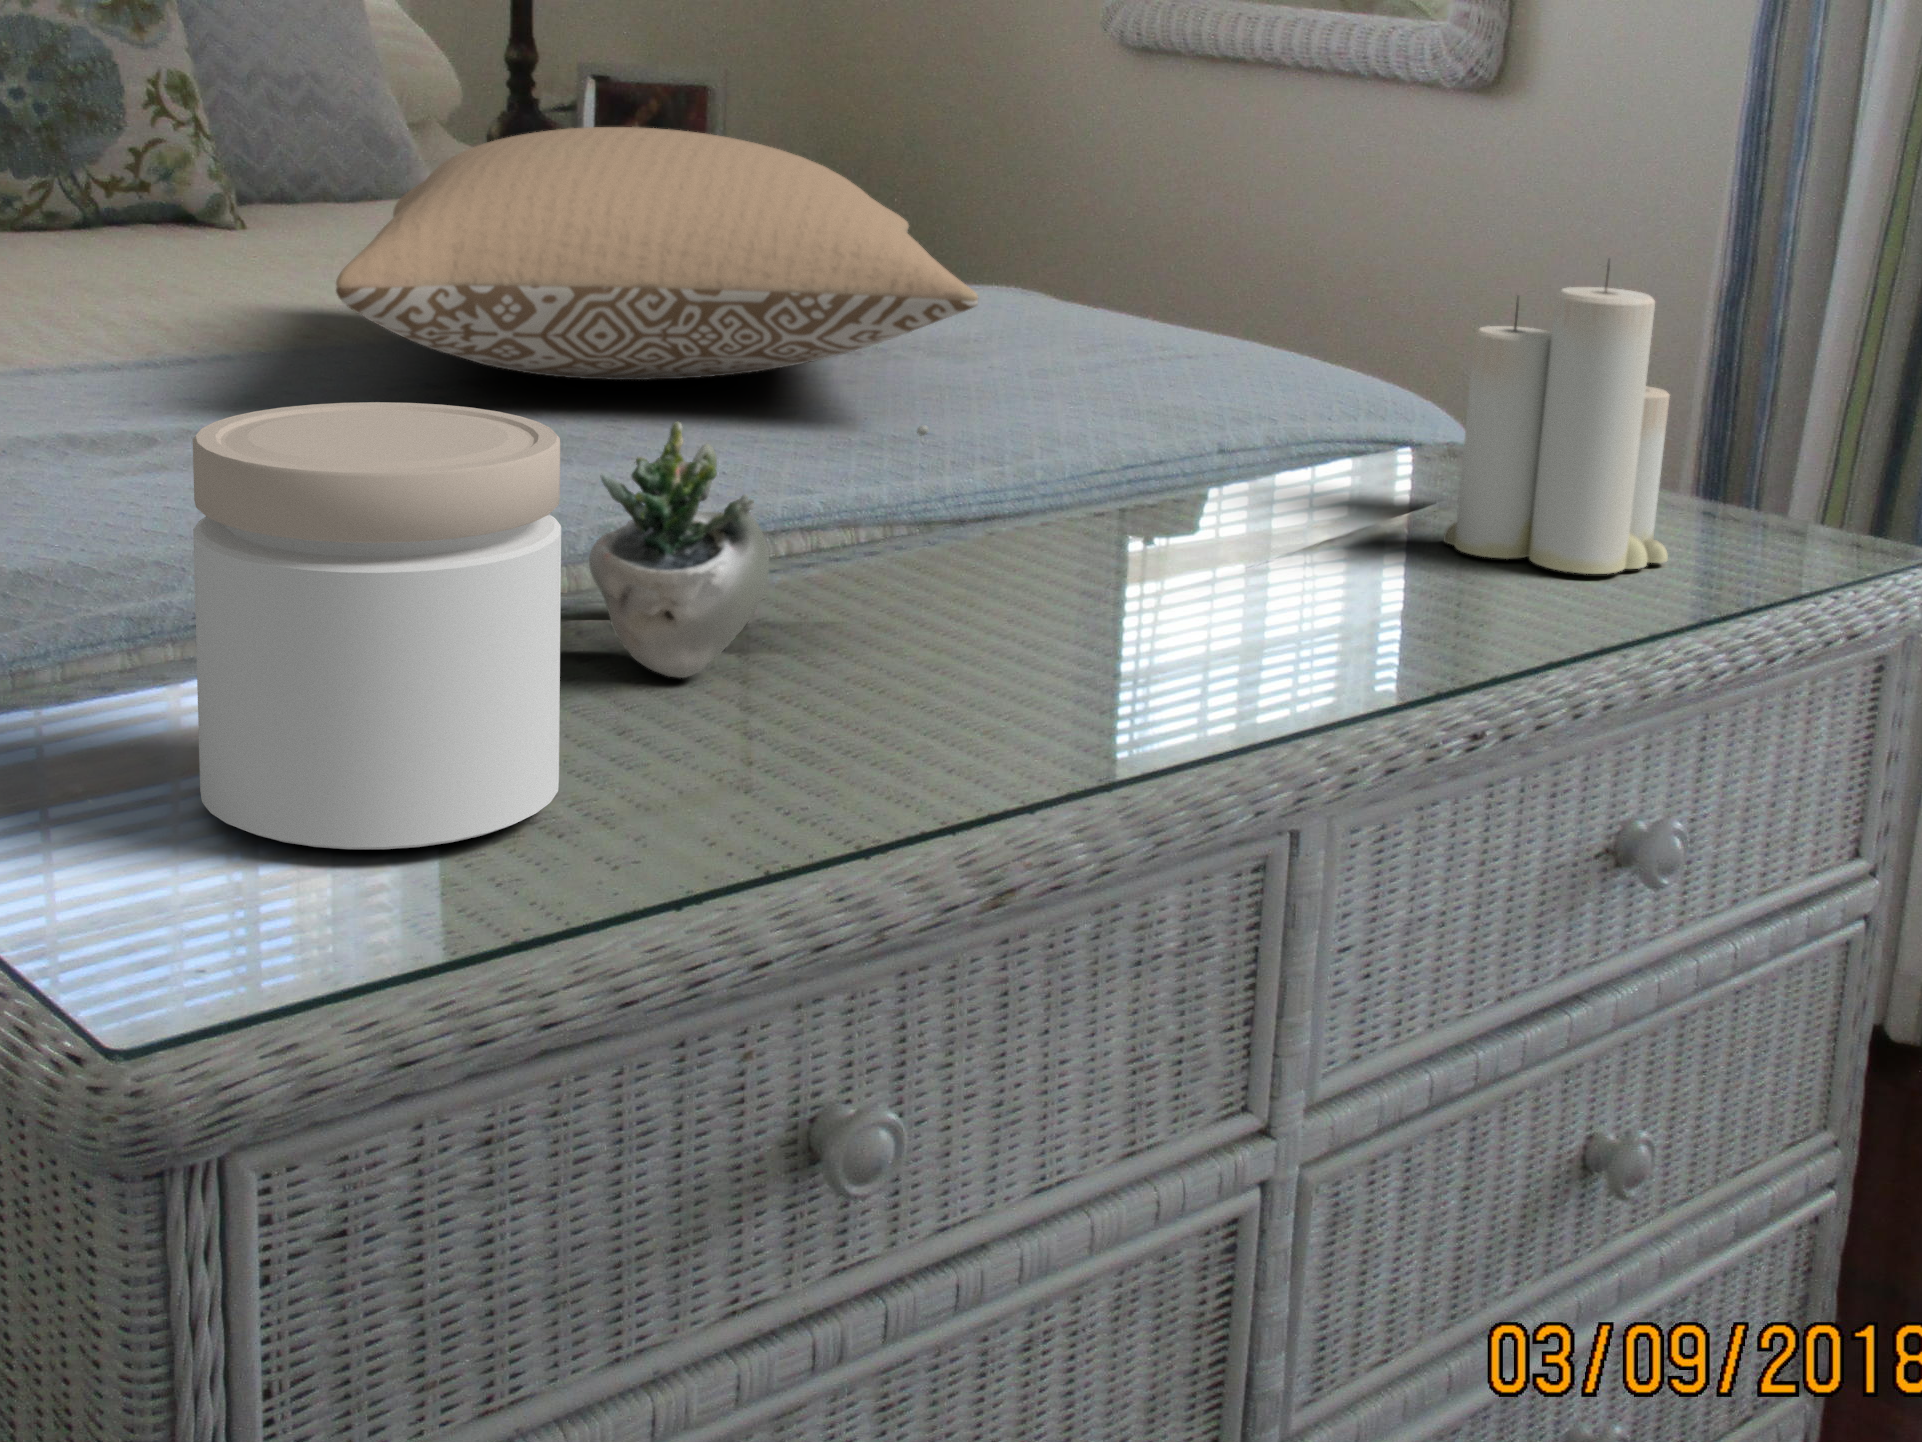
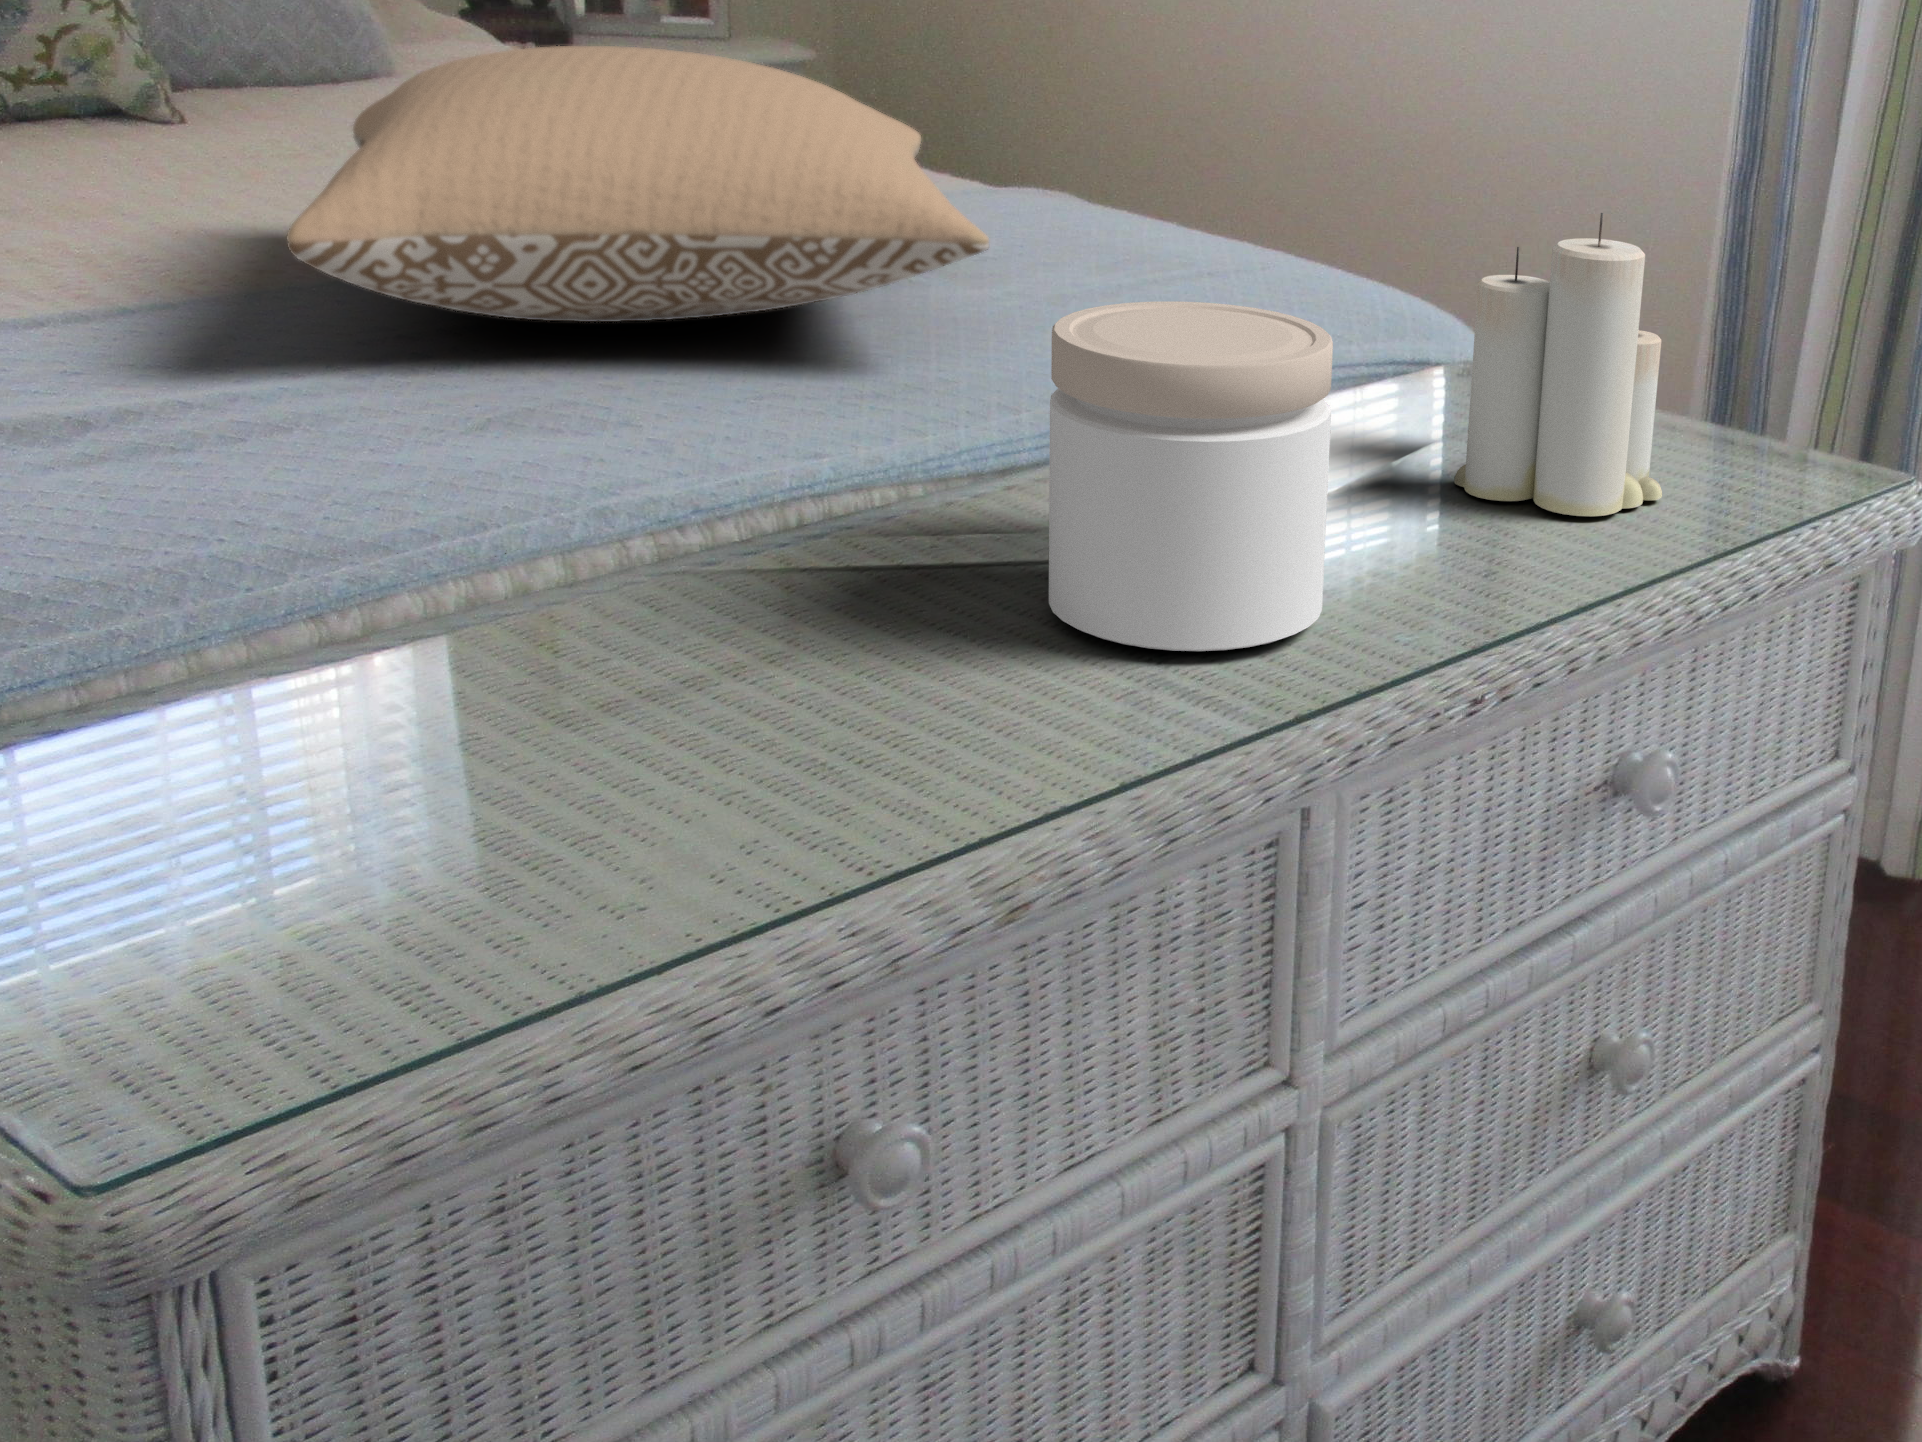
jar: present [193,402,561,849] -> present [1049,301,1333,651]
succulent plant: present [589,422,929,678] -> none [579,430,926,688]

